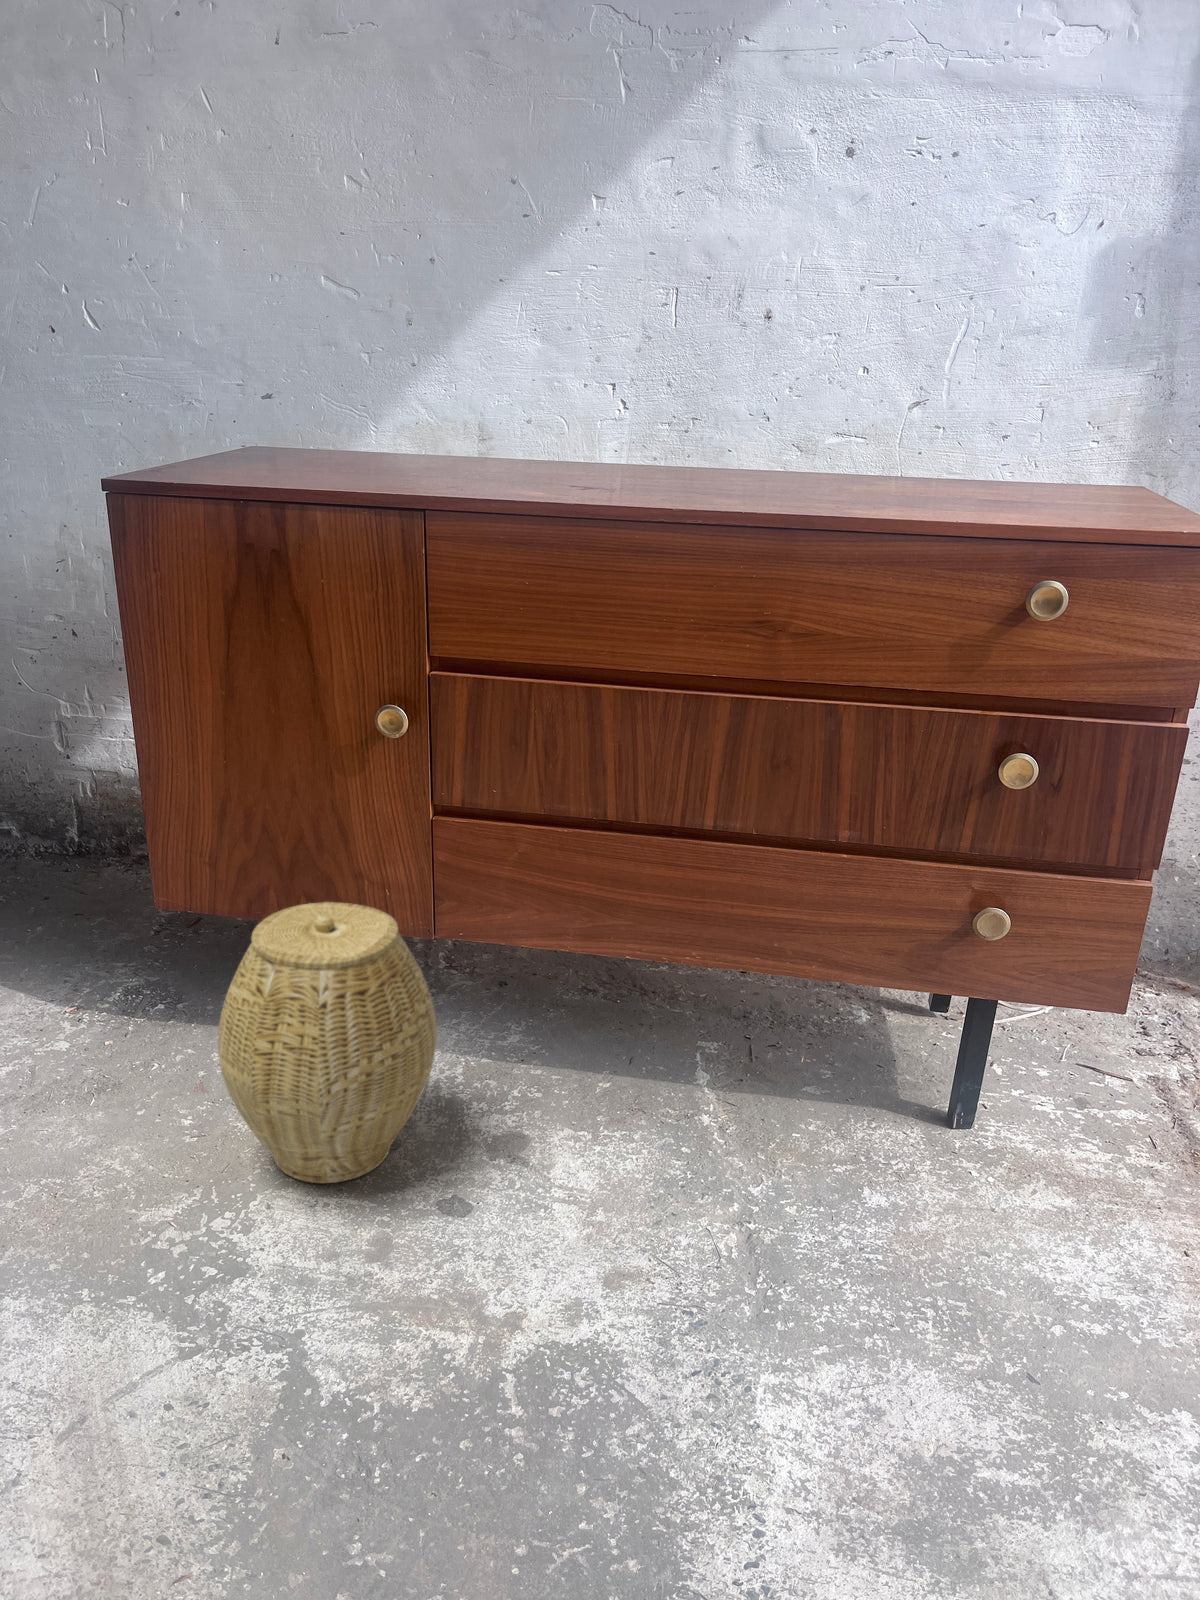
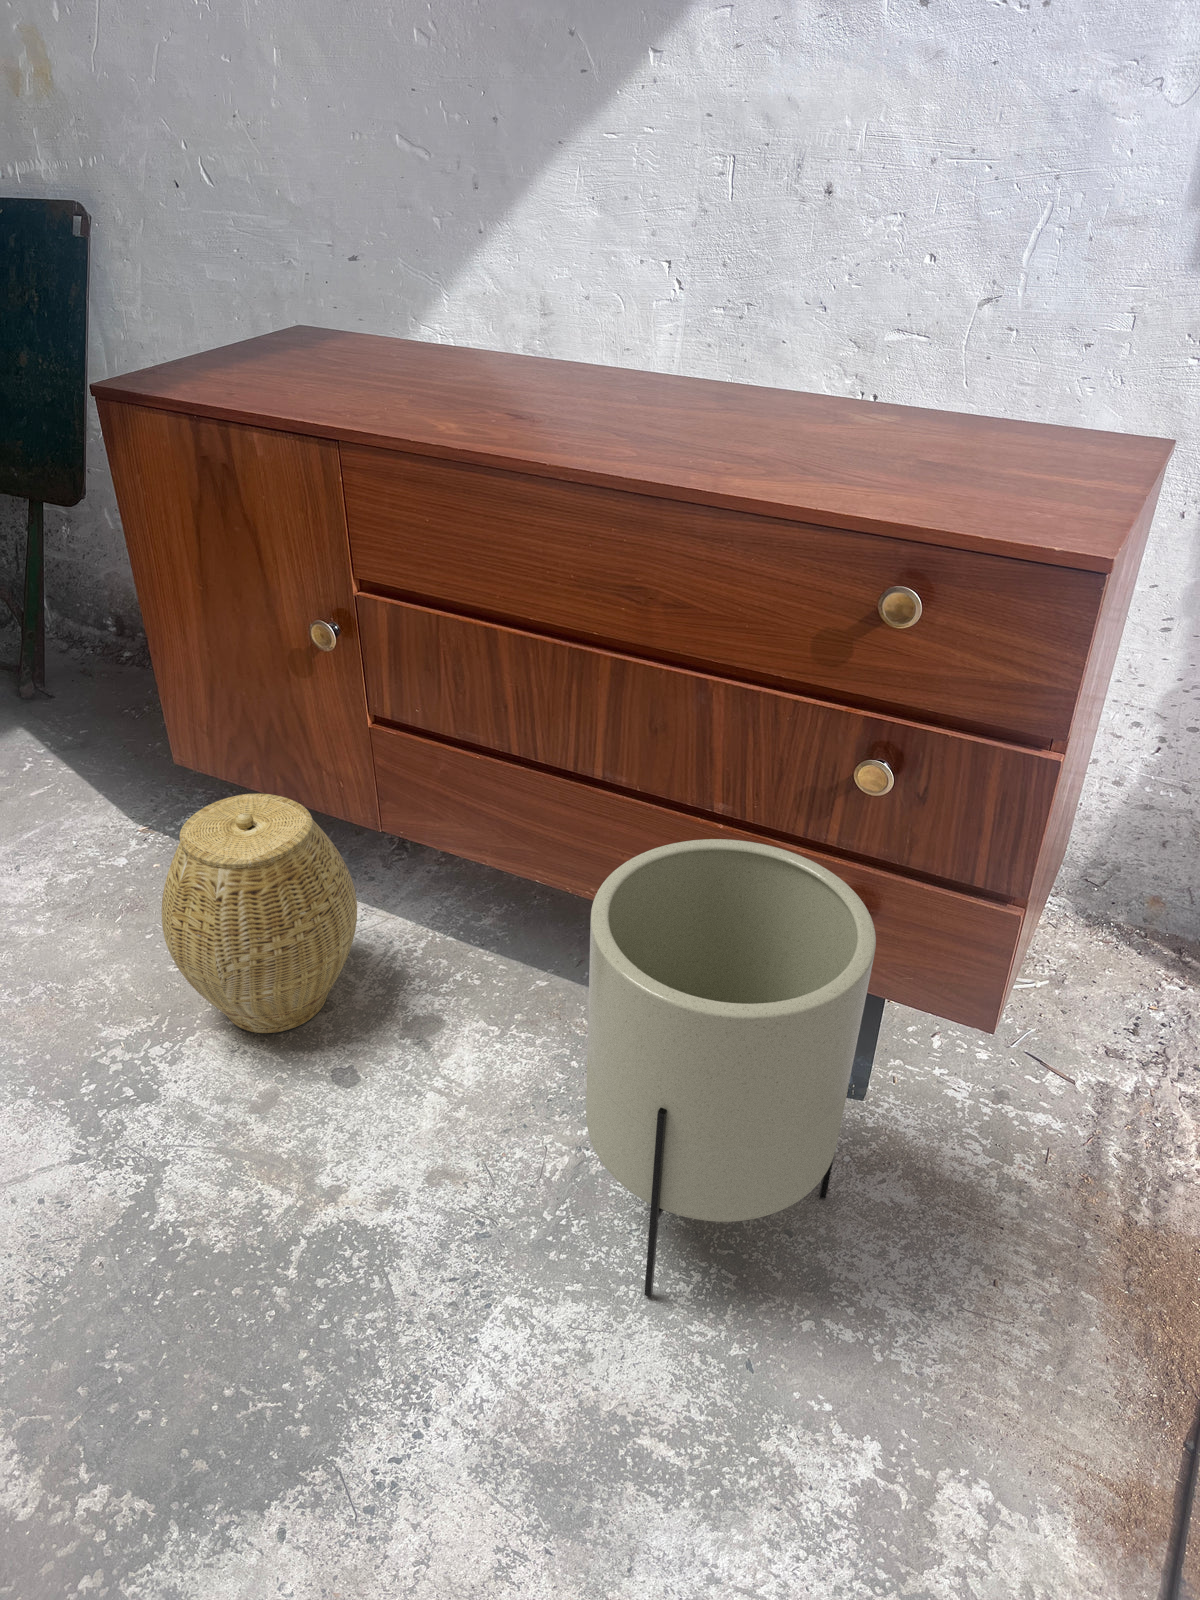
planter: none [774,852,1088,1339] -> present [586,839,876,1297]

